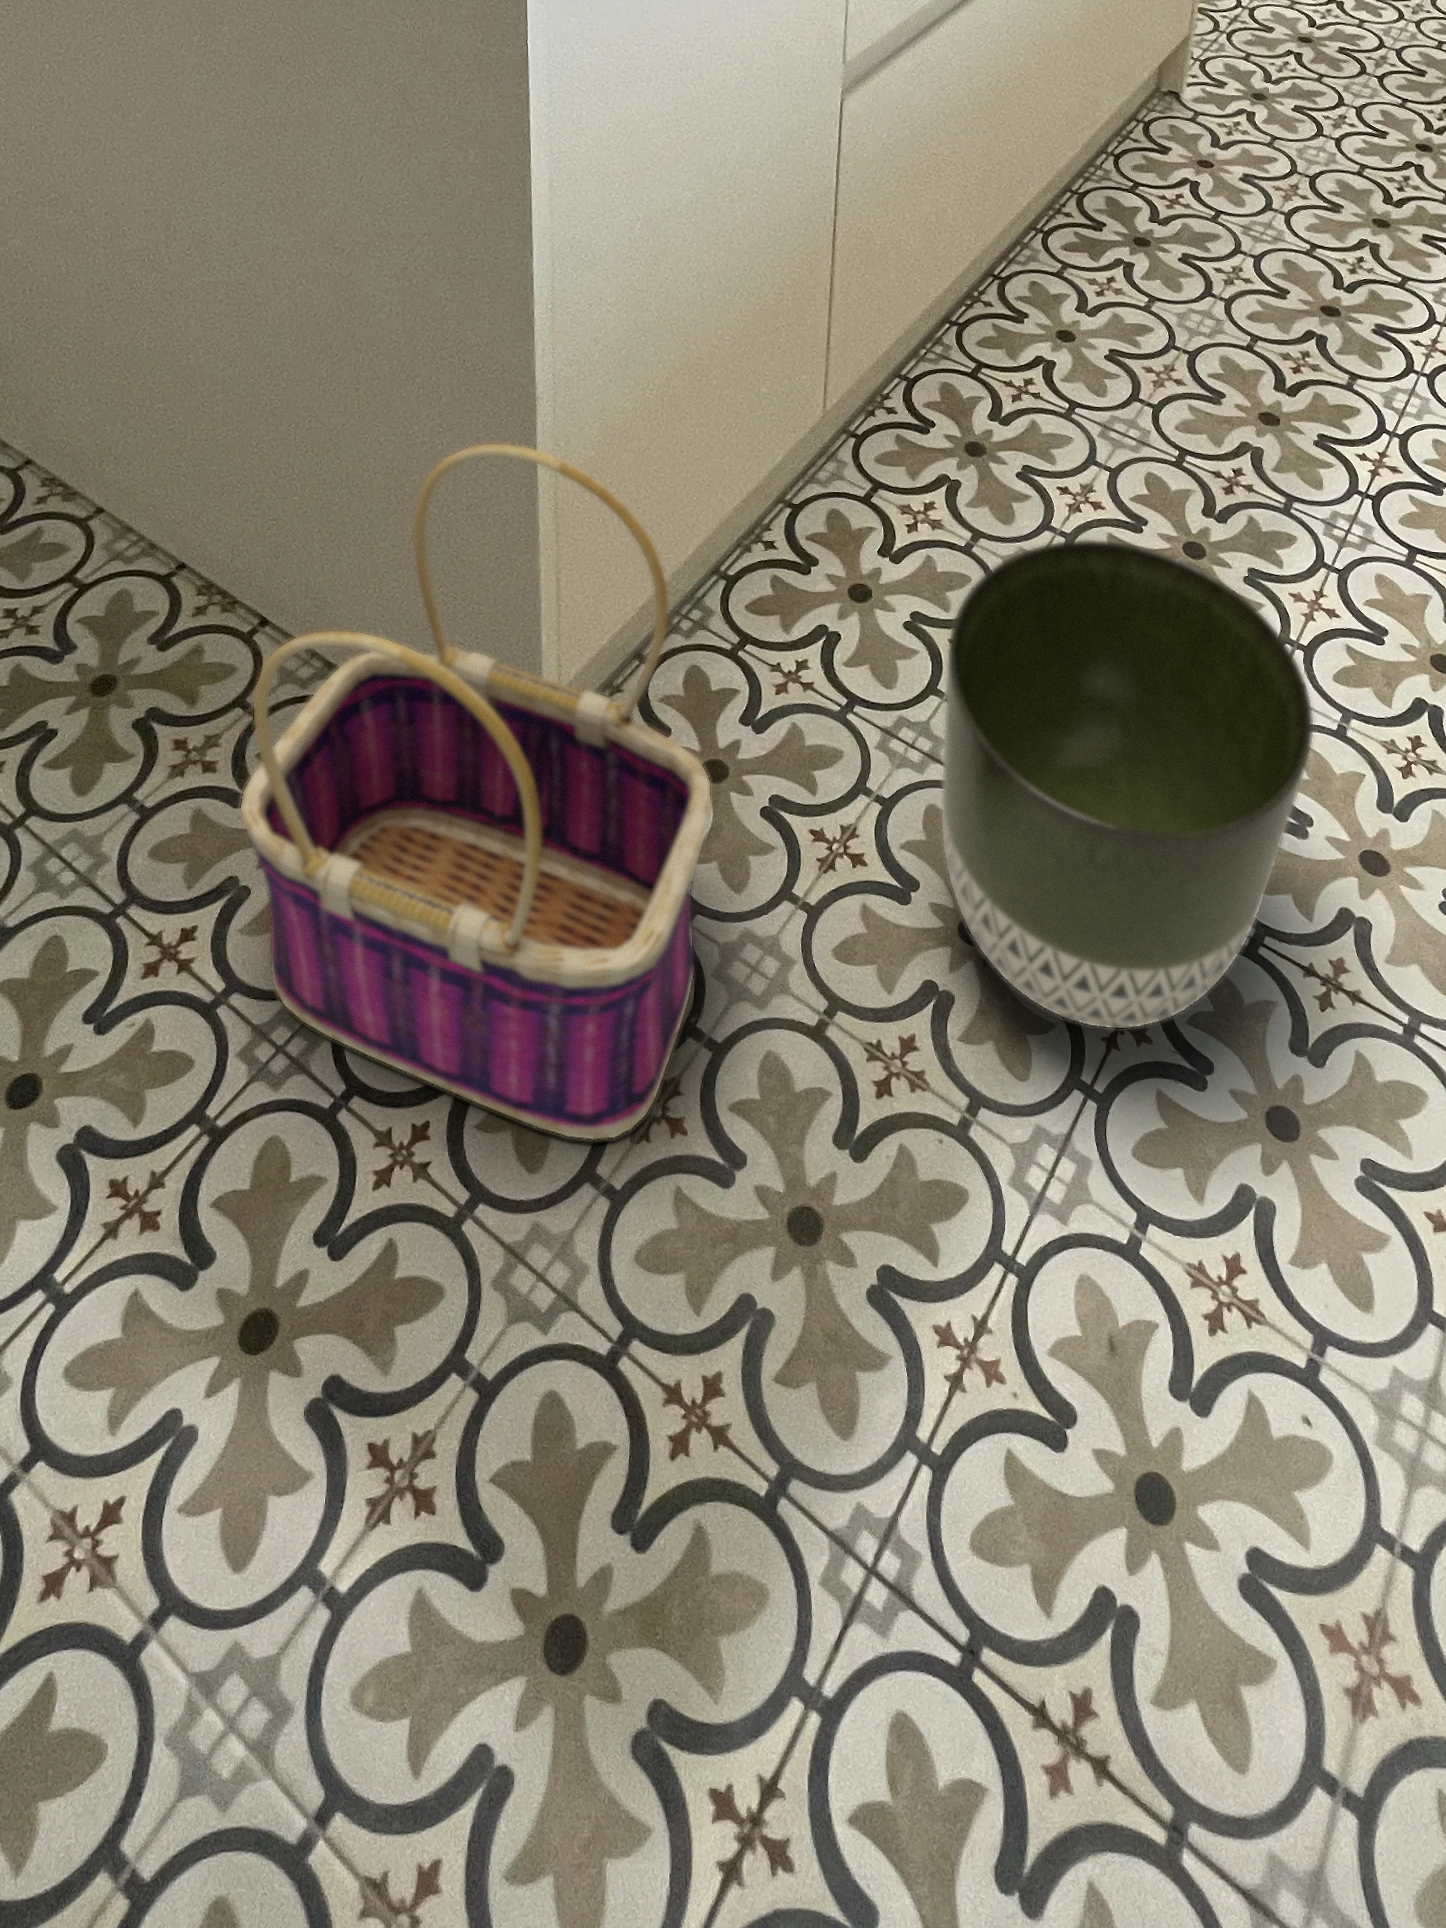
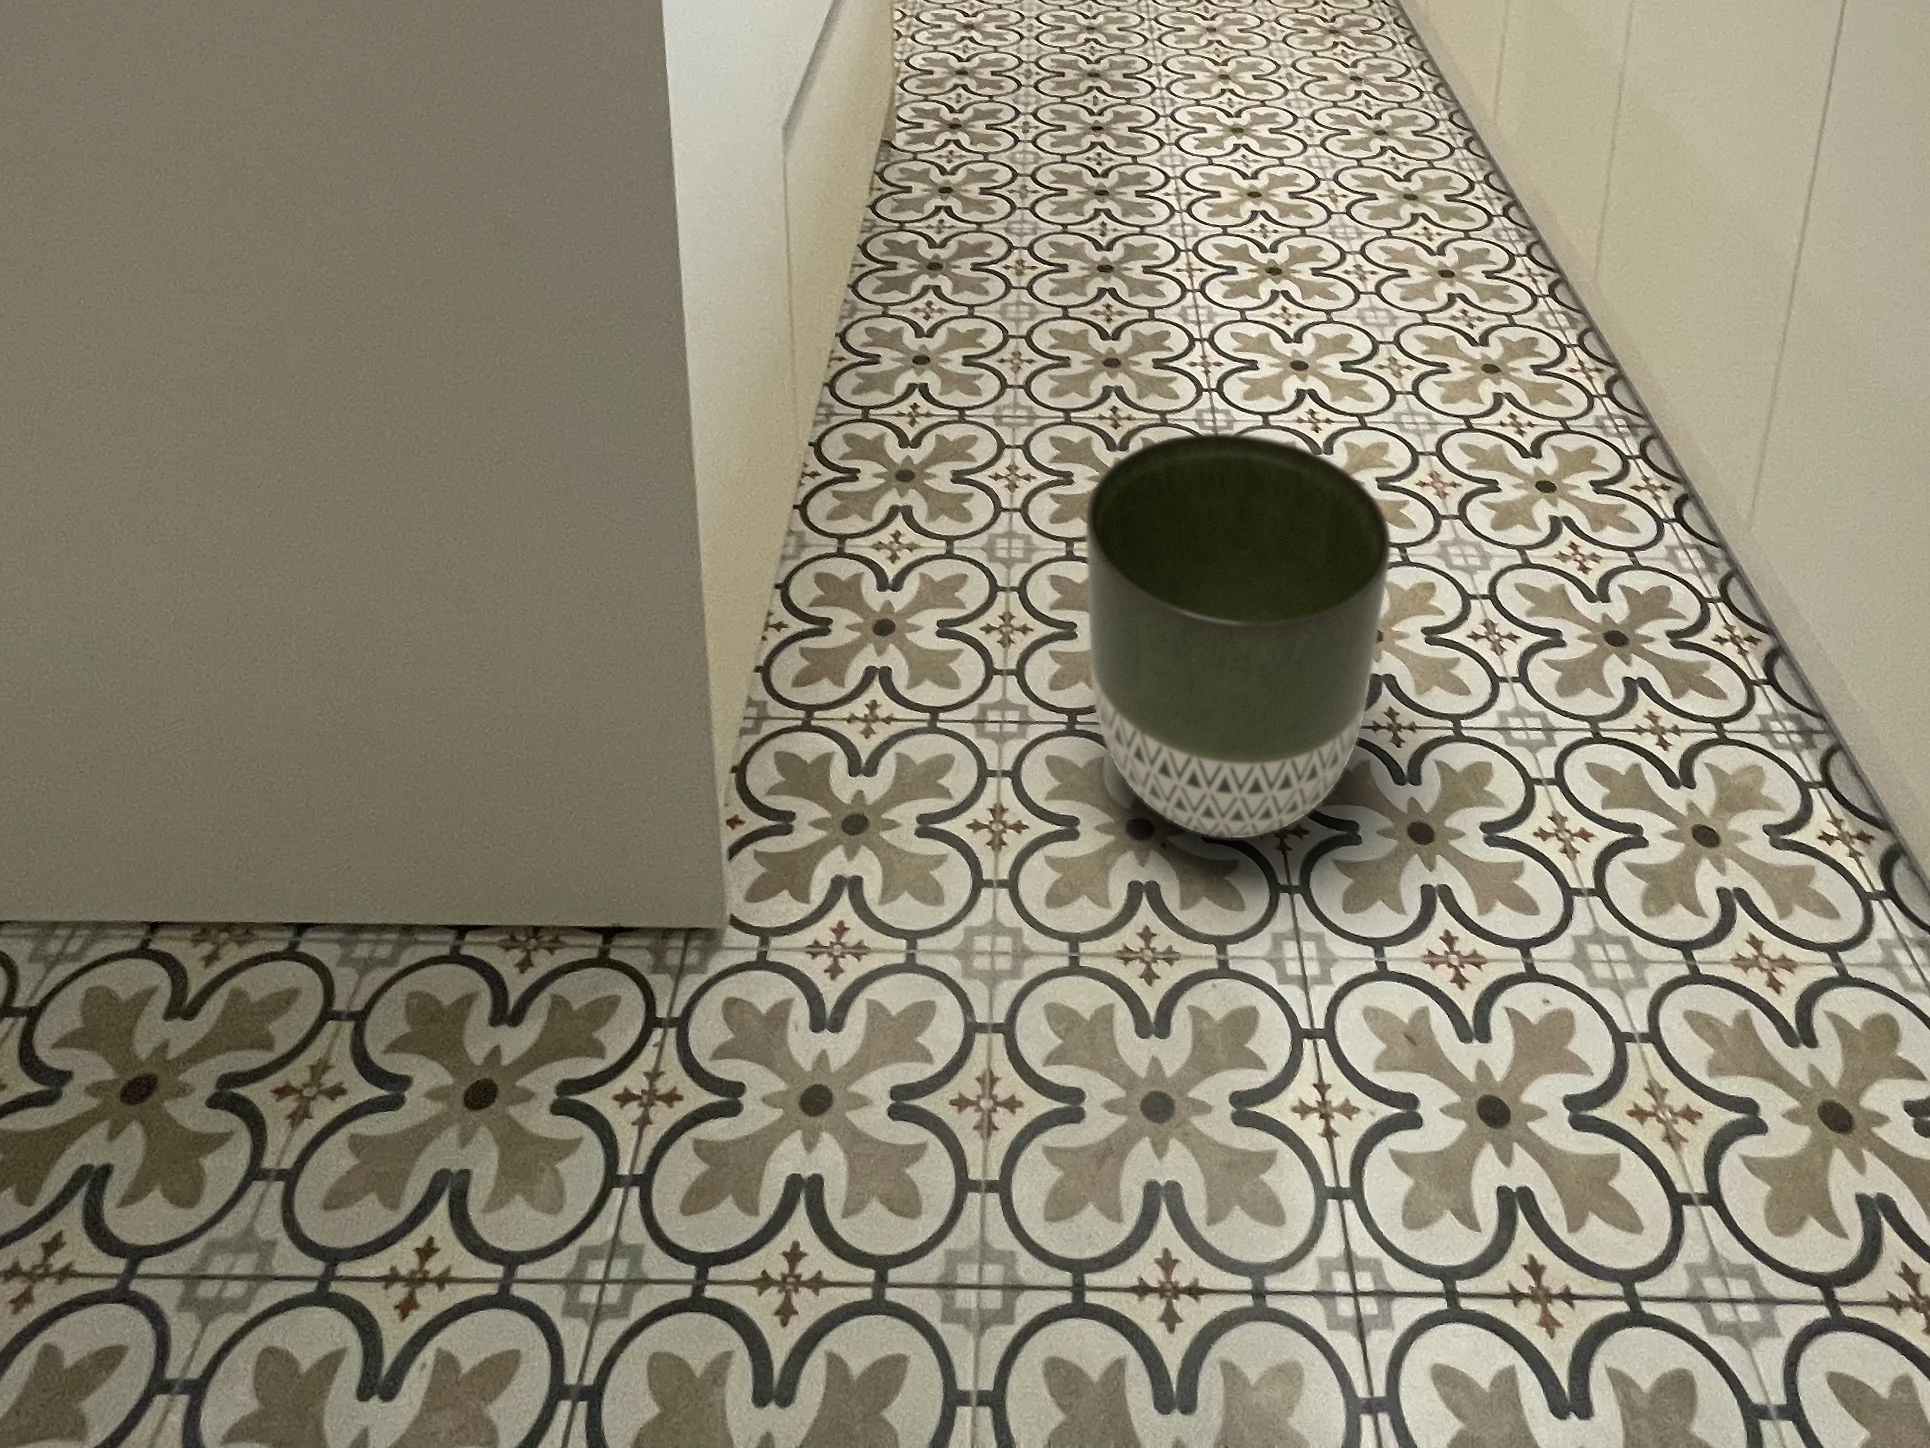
basket: present [241,444,710,1139] -> none [505,518,997,1243]

